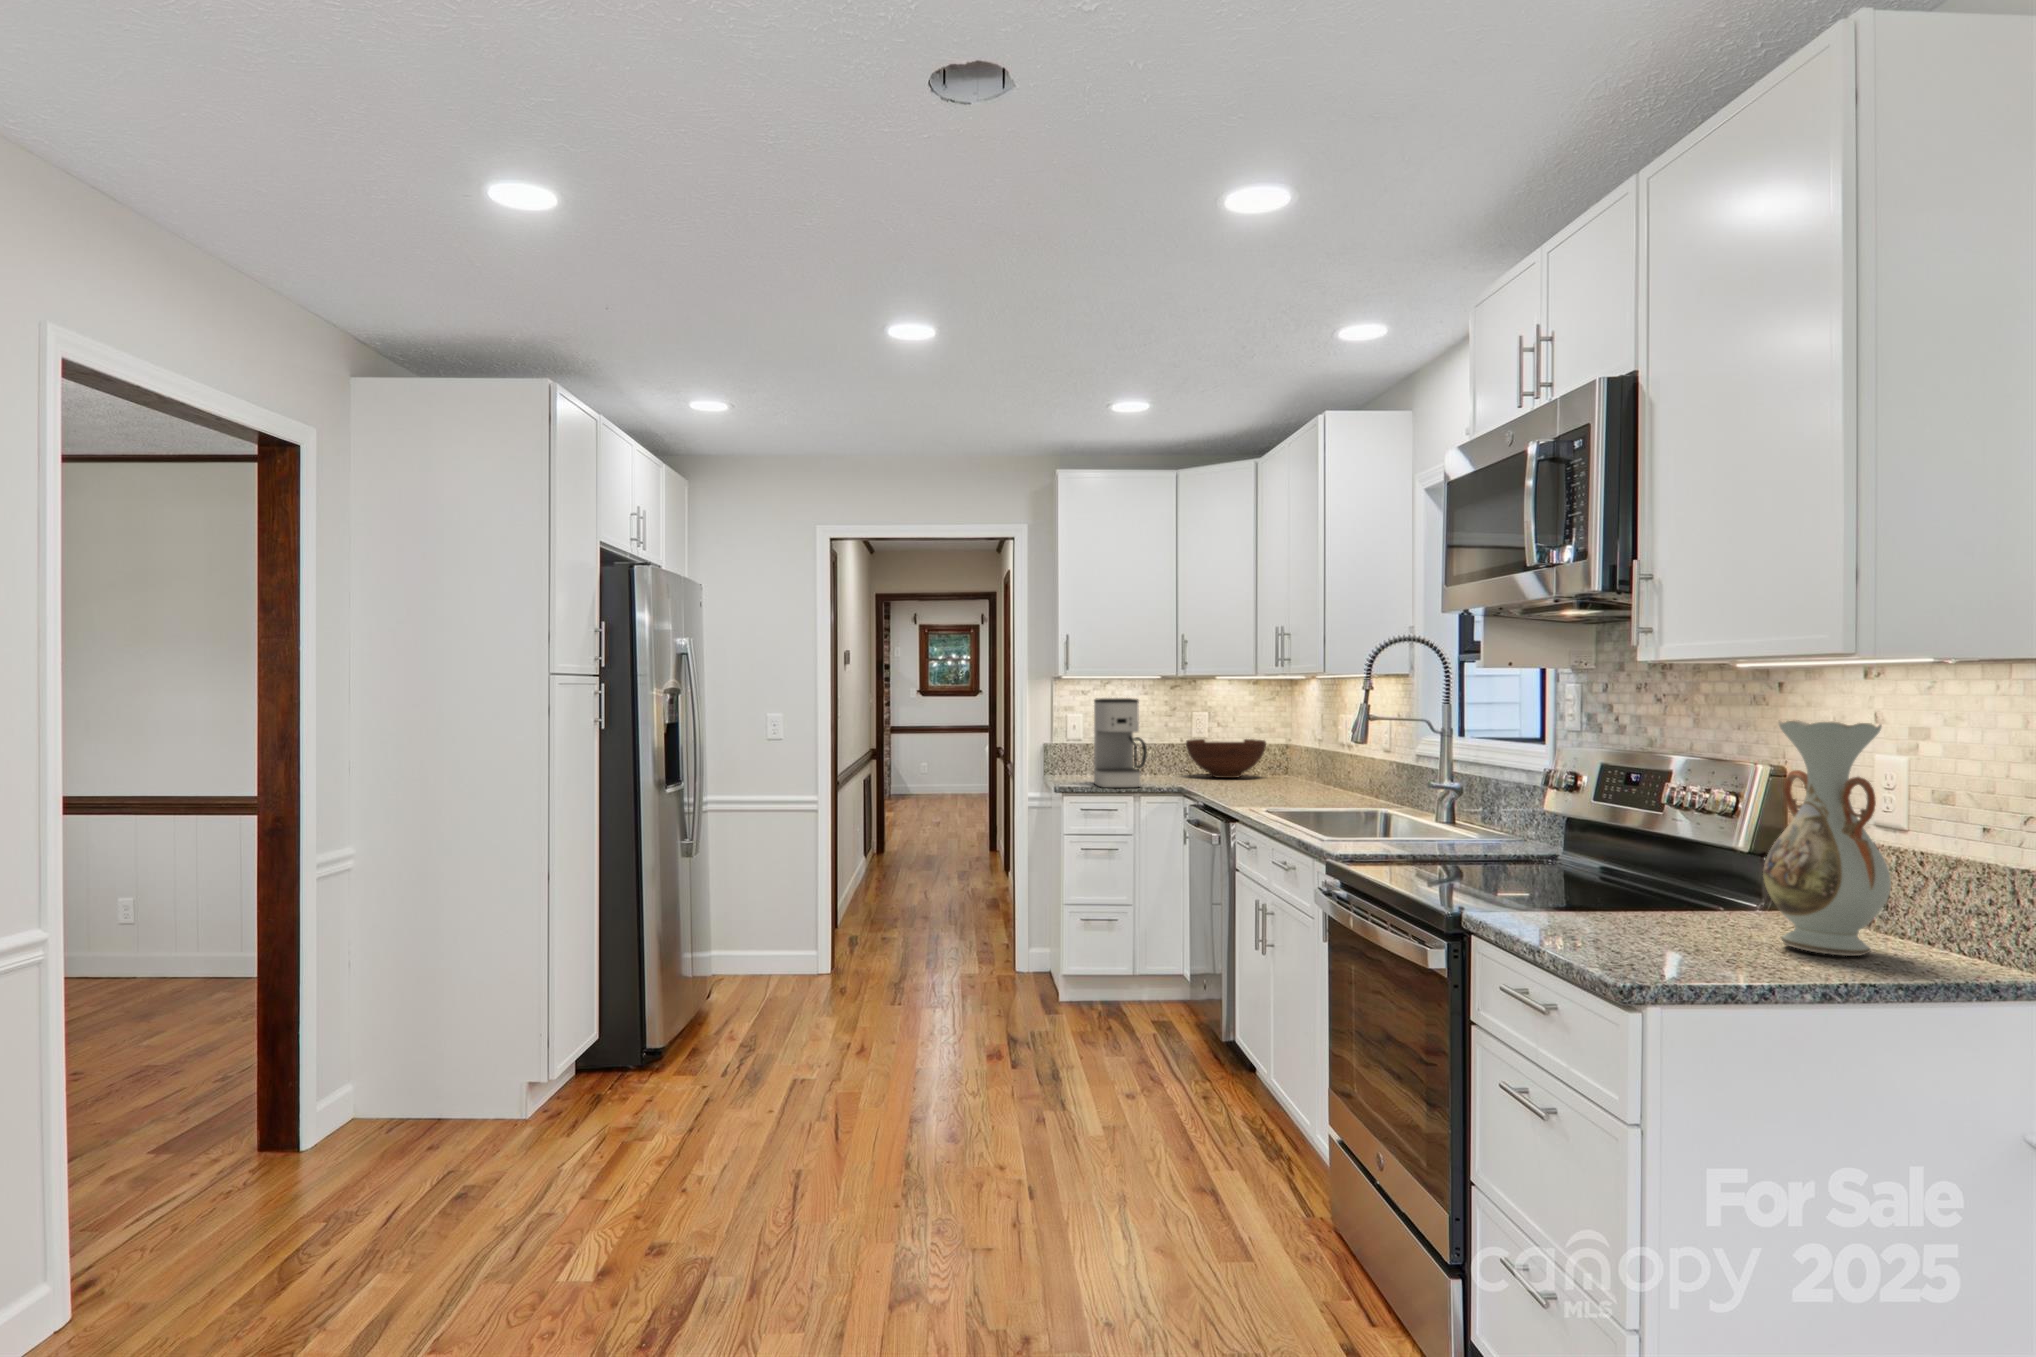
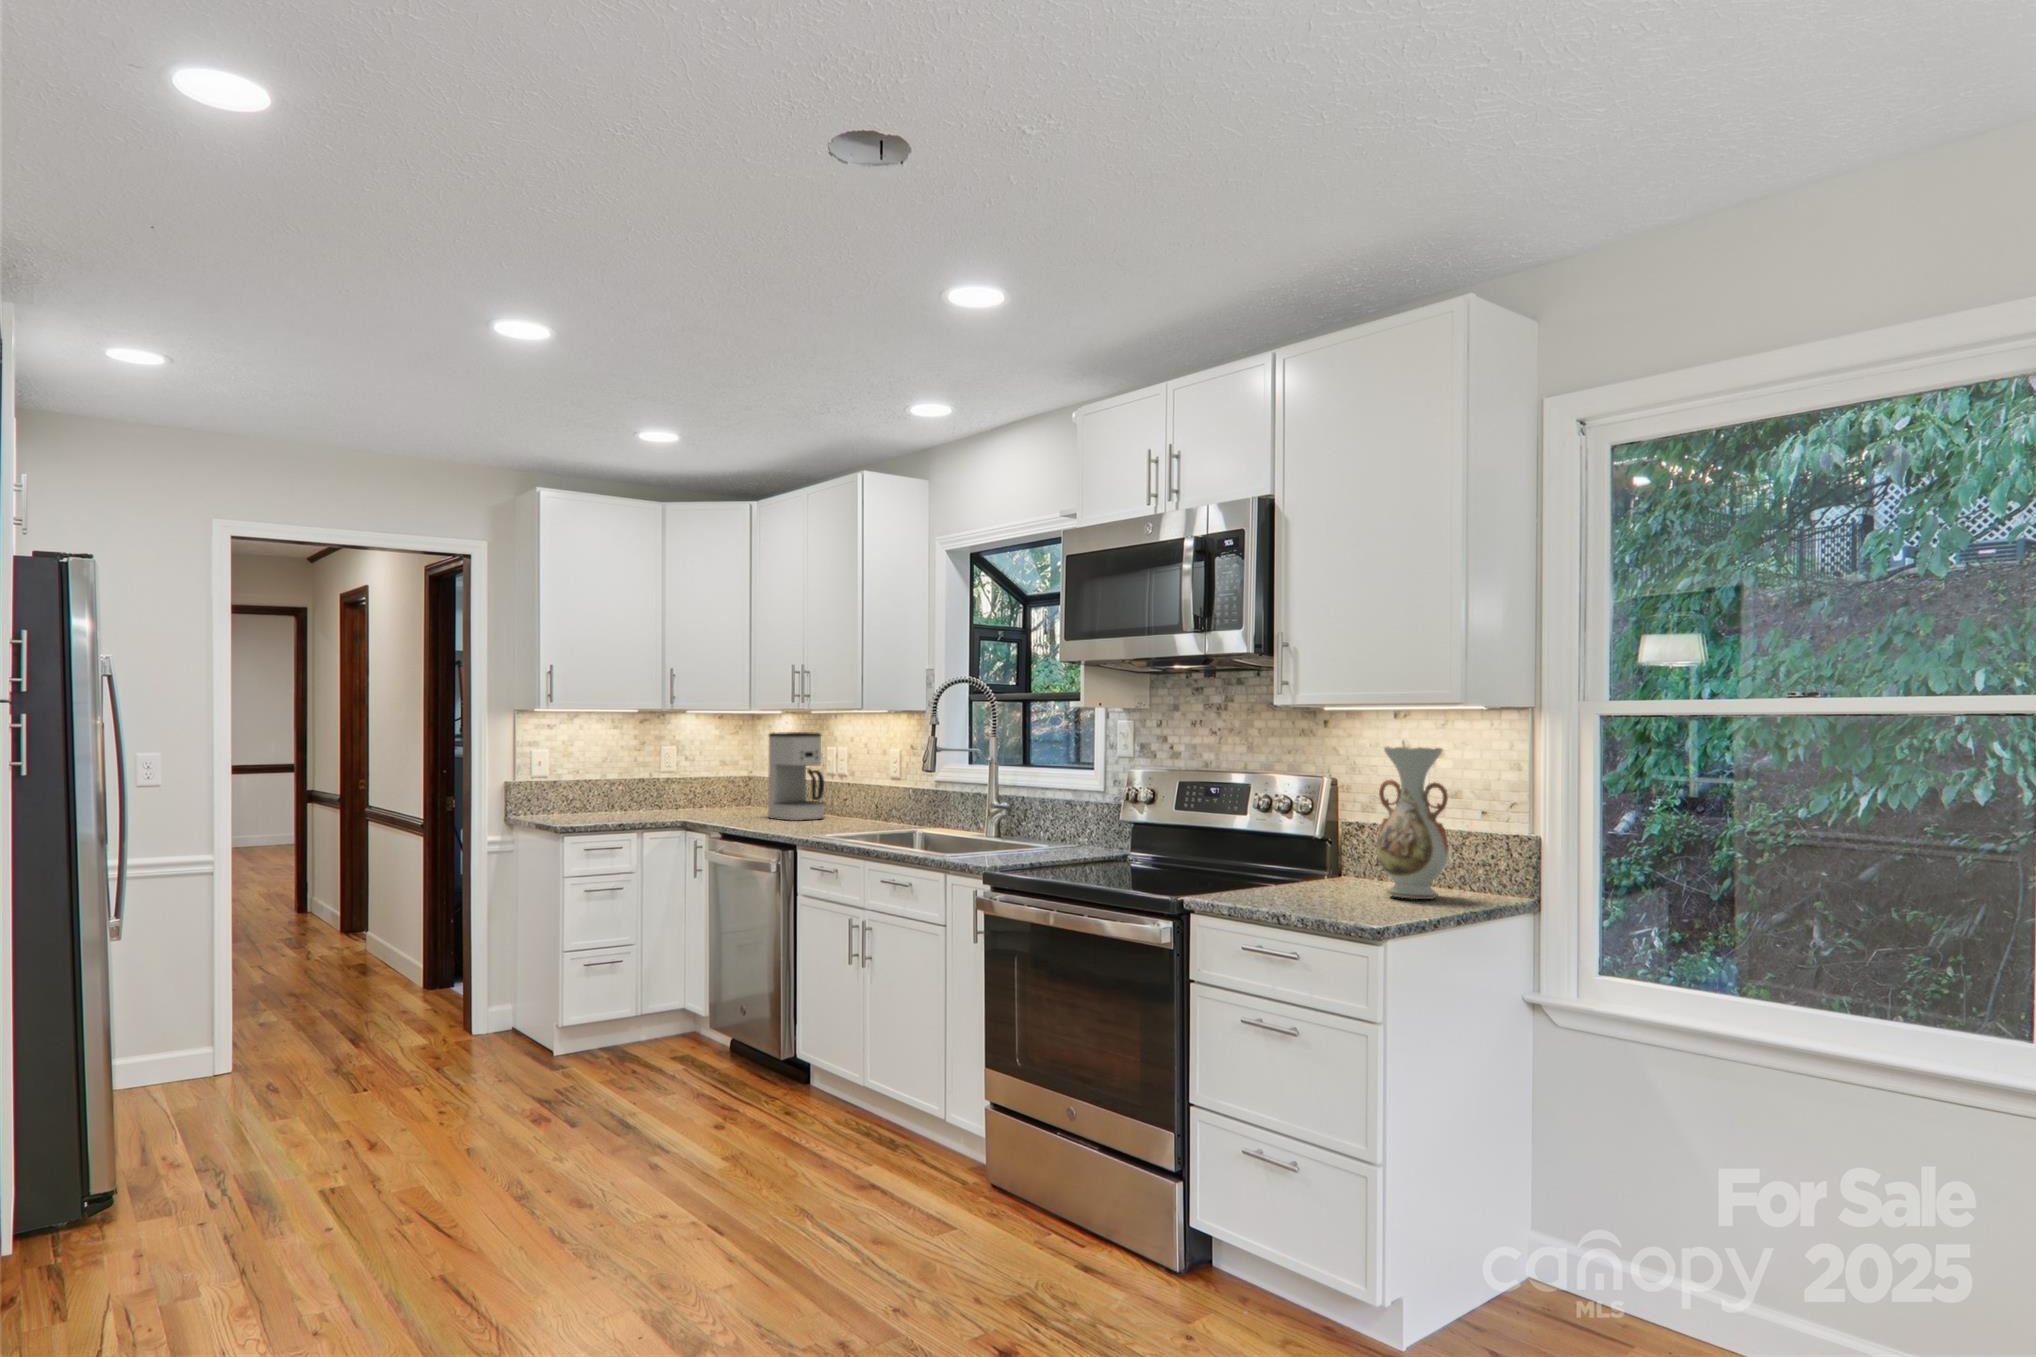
coffee maker: present [1094,698,1147,788] -> present [768,732,824,821]
fruit bowl: present [1186,739,1266,778] -> none [660,772,742,811]

